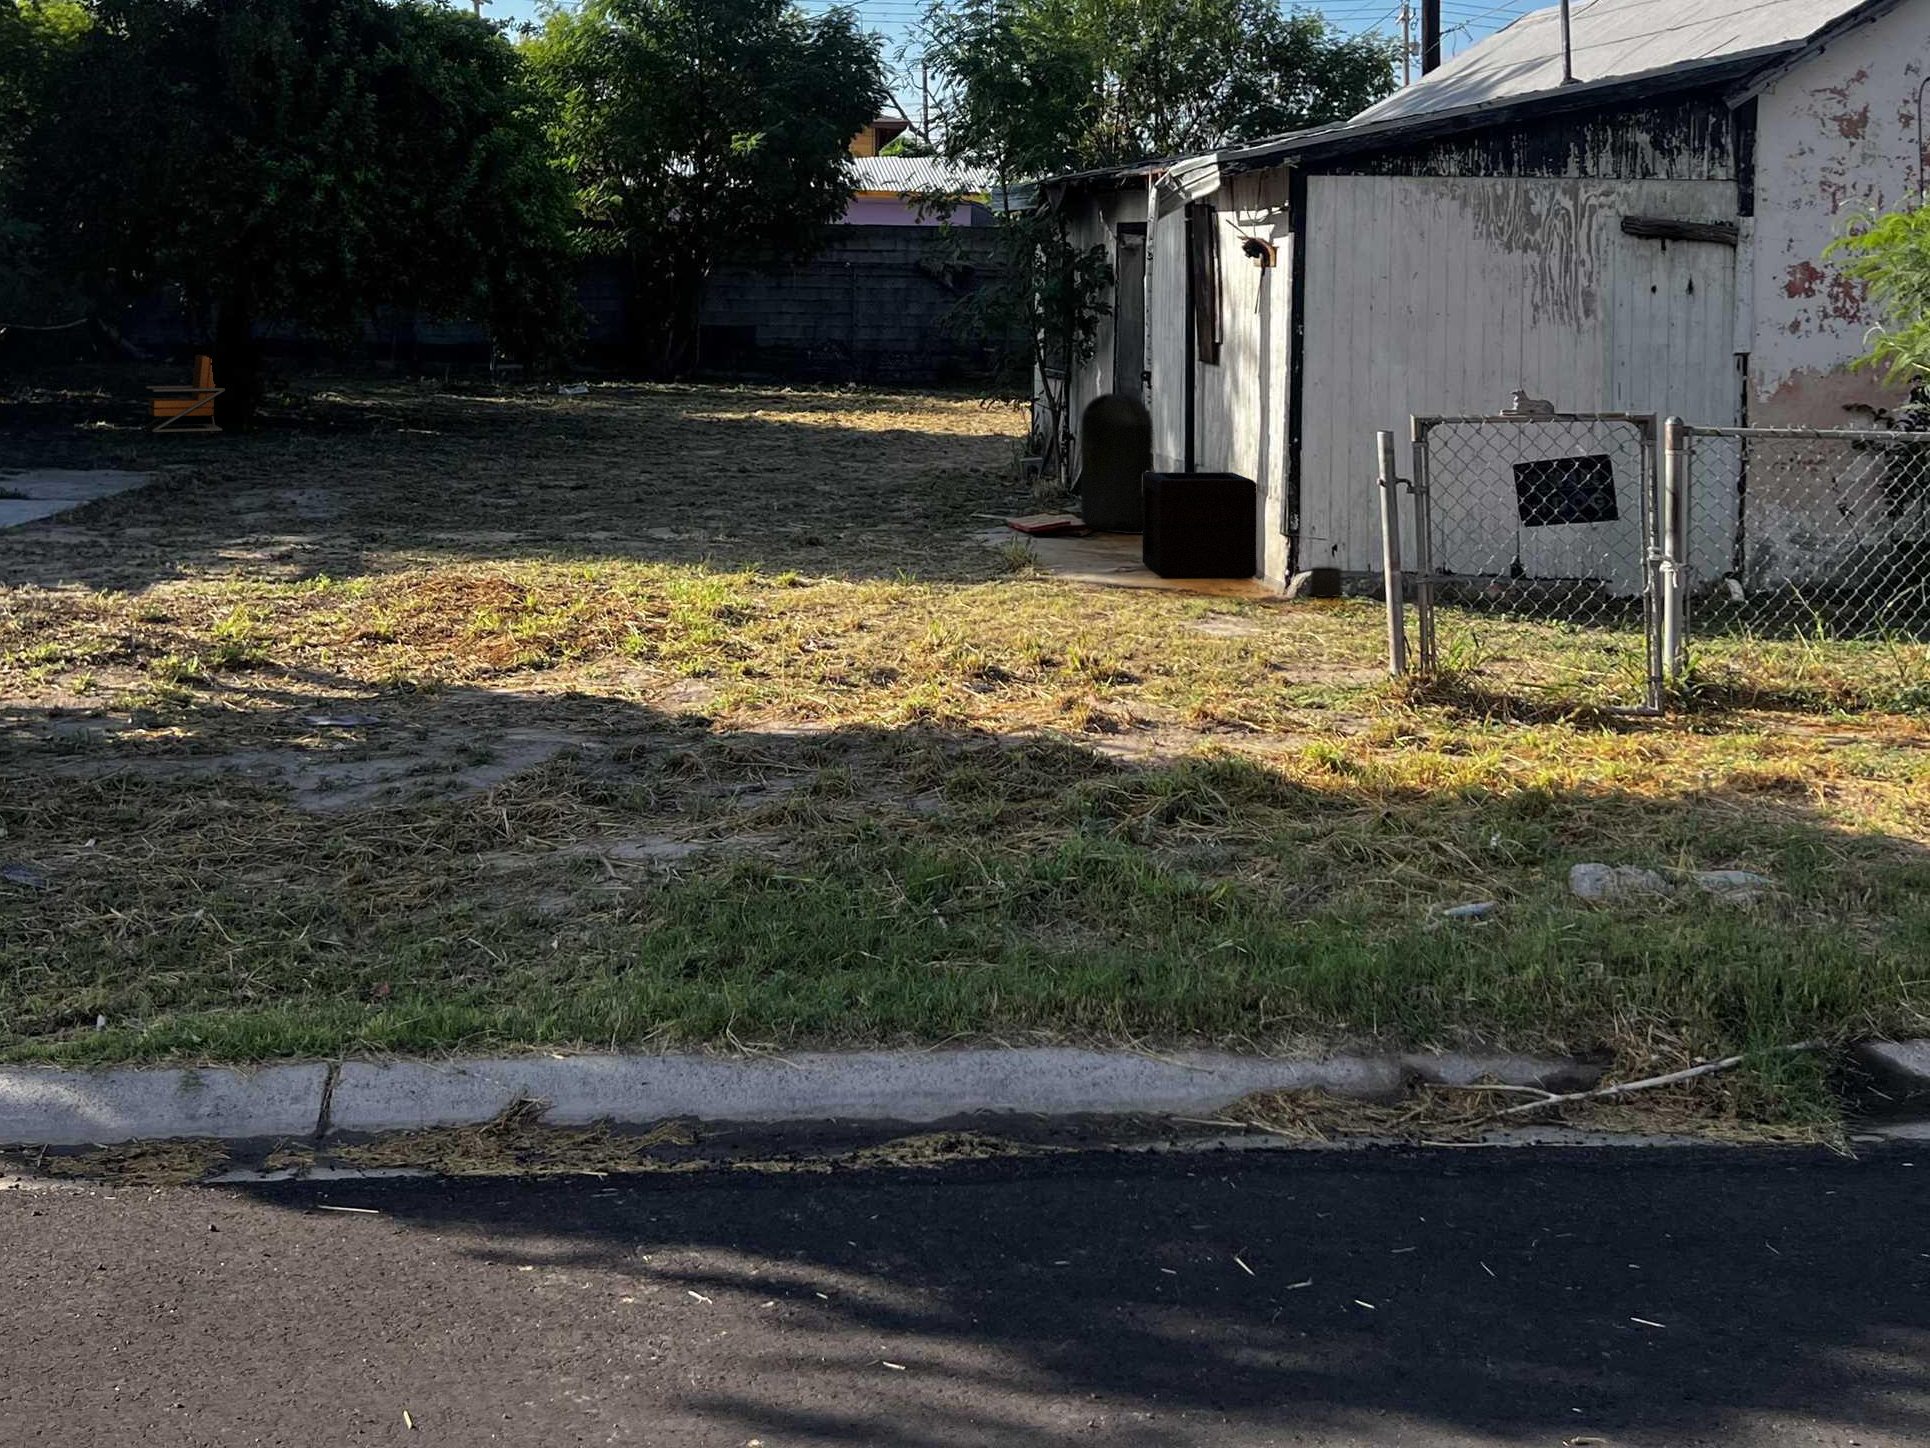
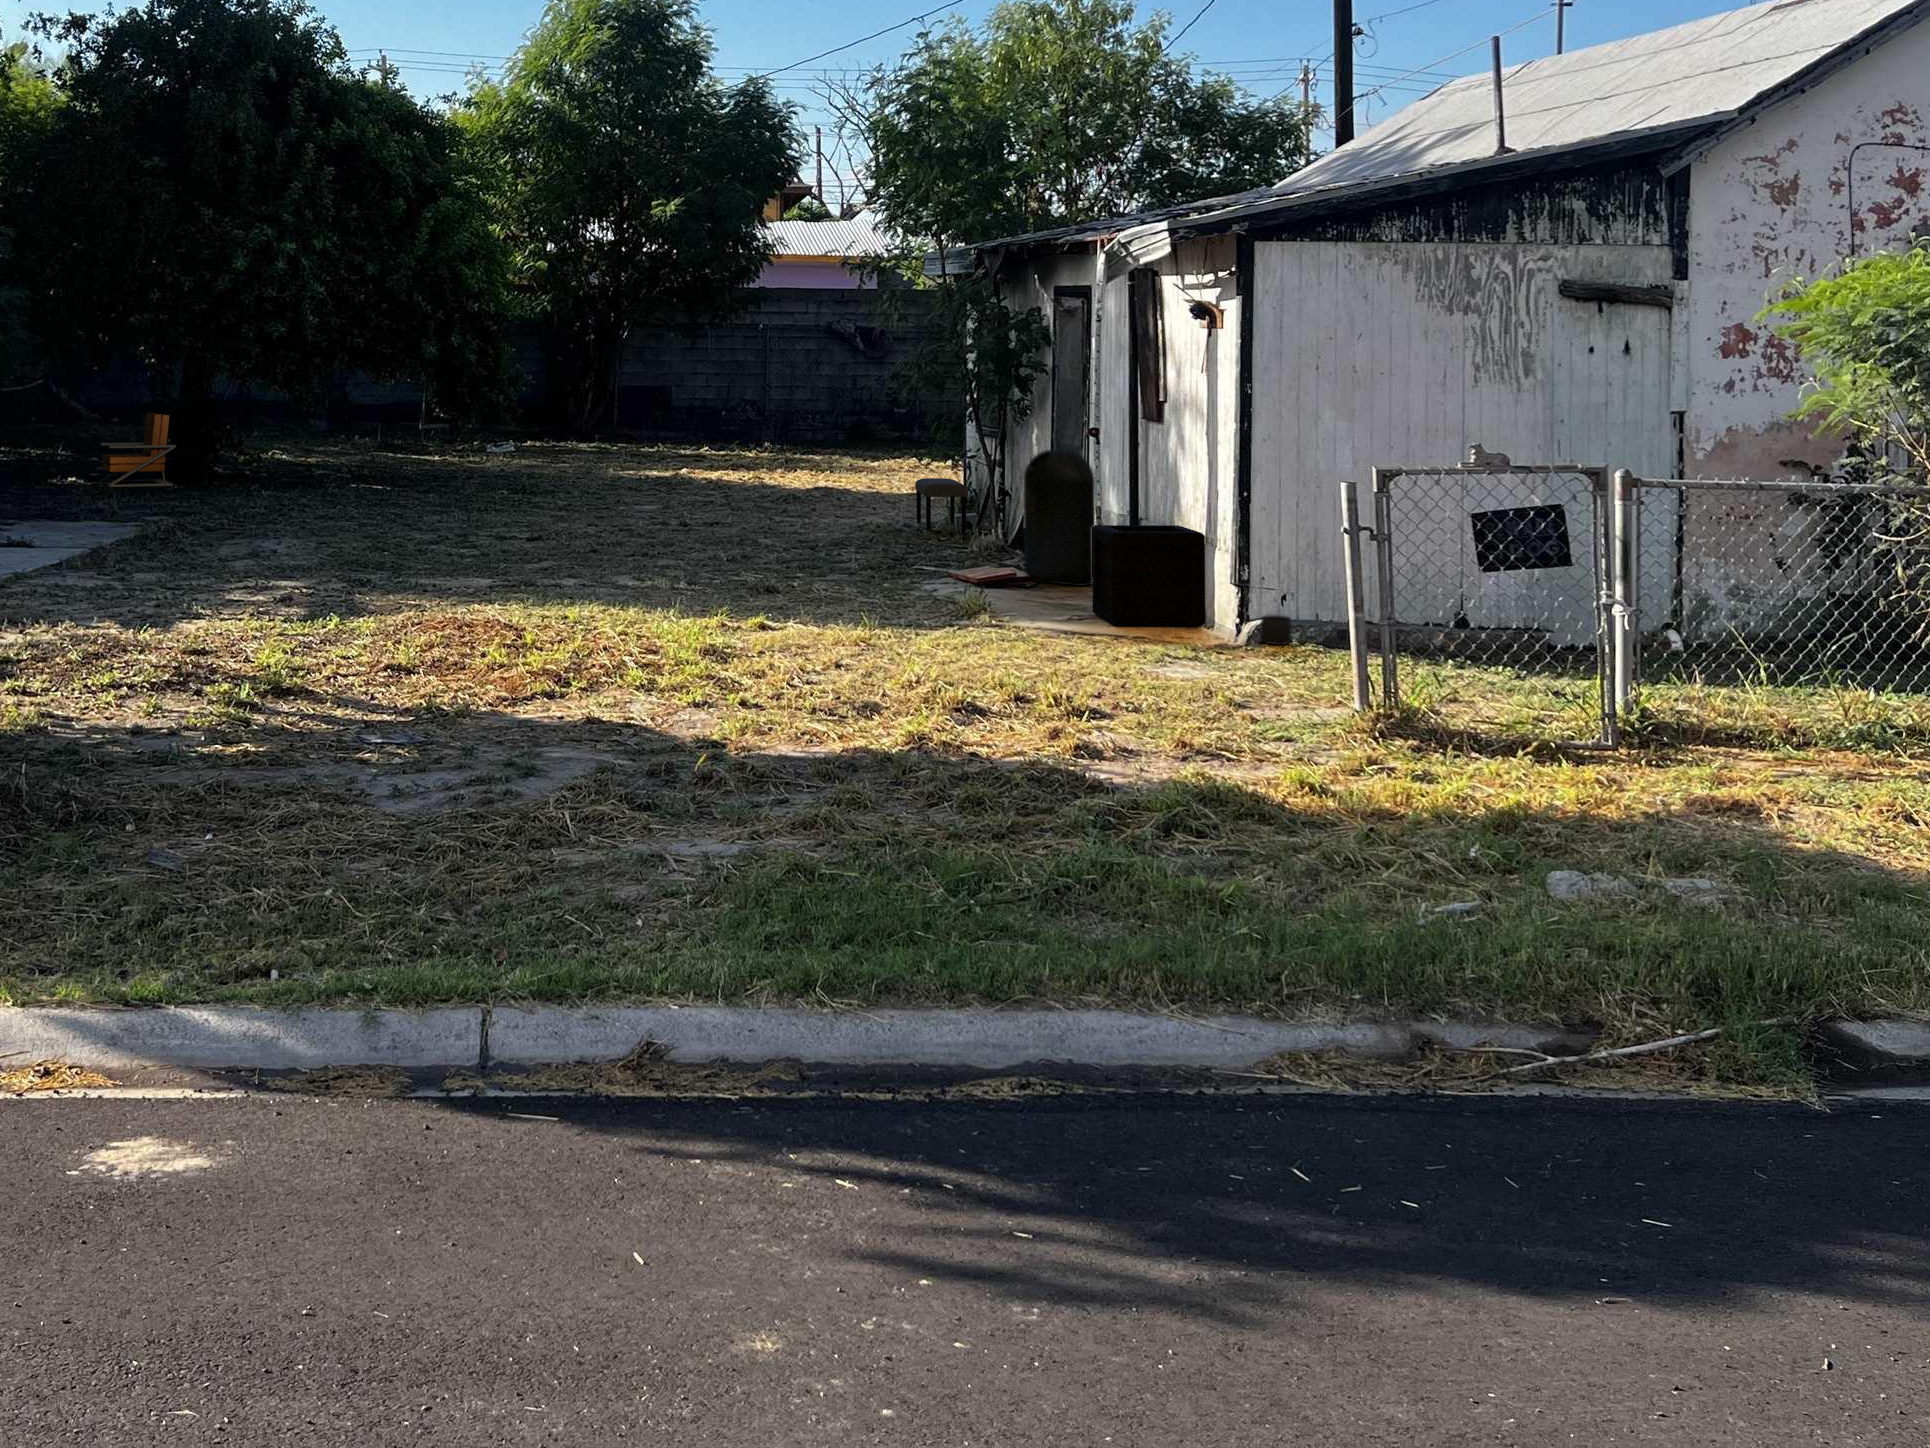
bench: none [983,422,1034,476] -> present [915,478,968,531]

